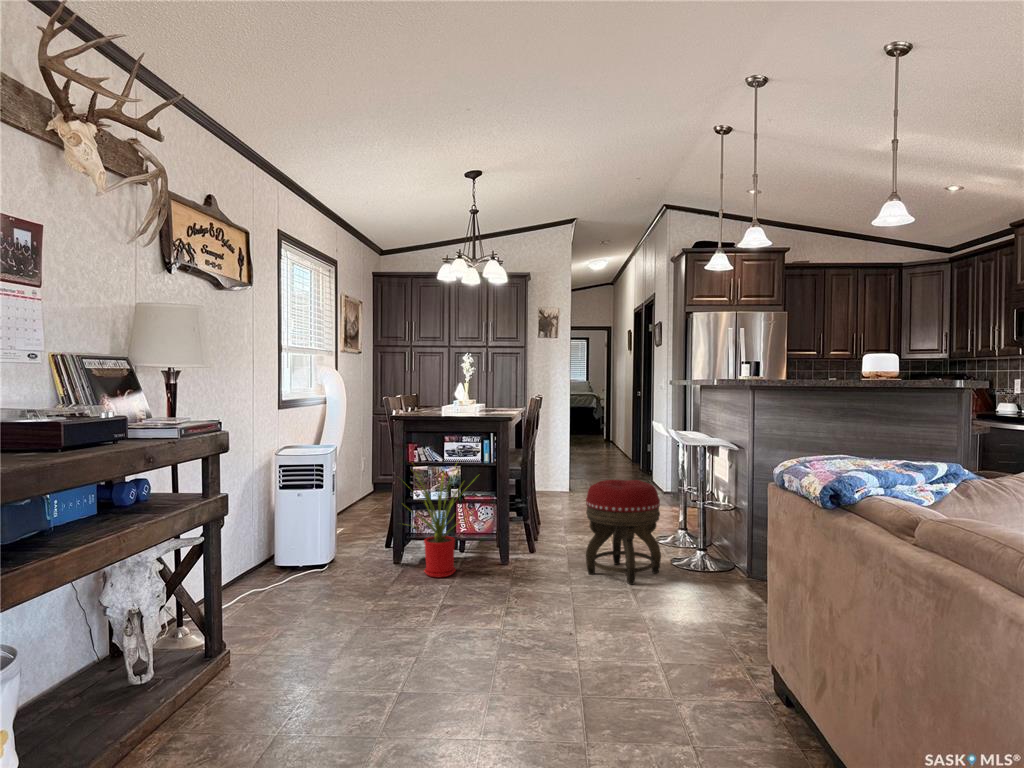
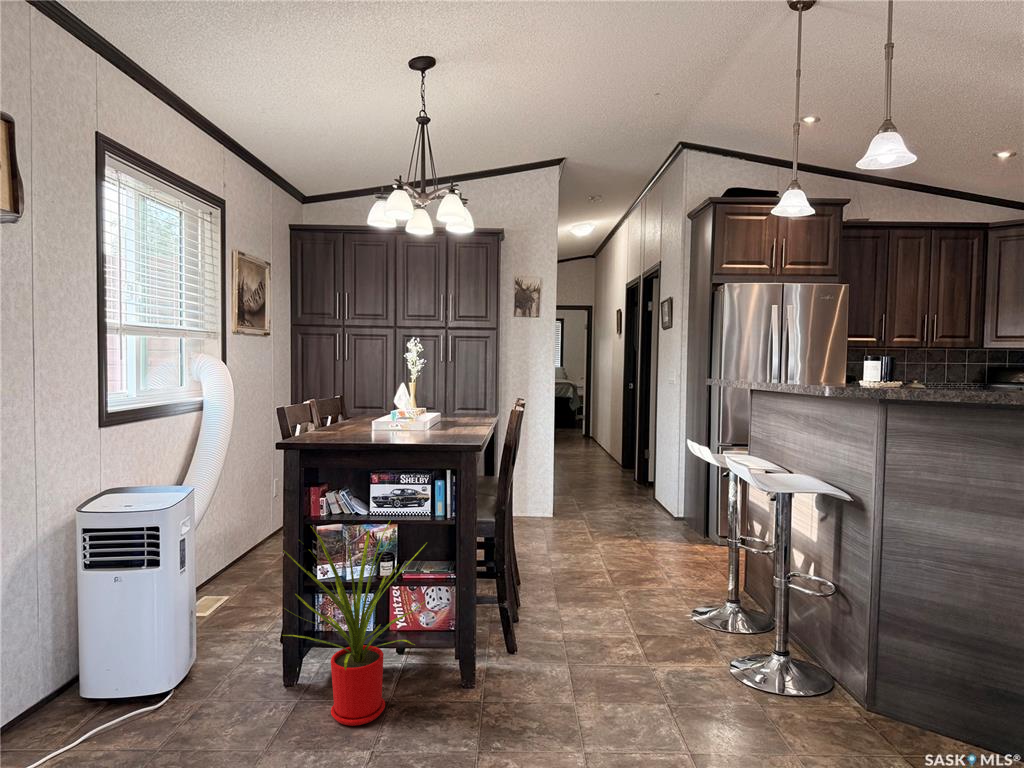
footstool: present [586,480,661,585] -> none [602,546,727,739]

